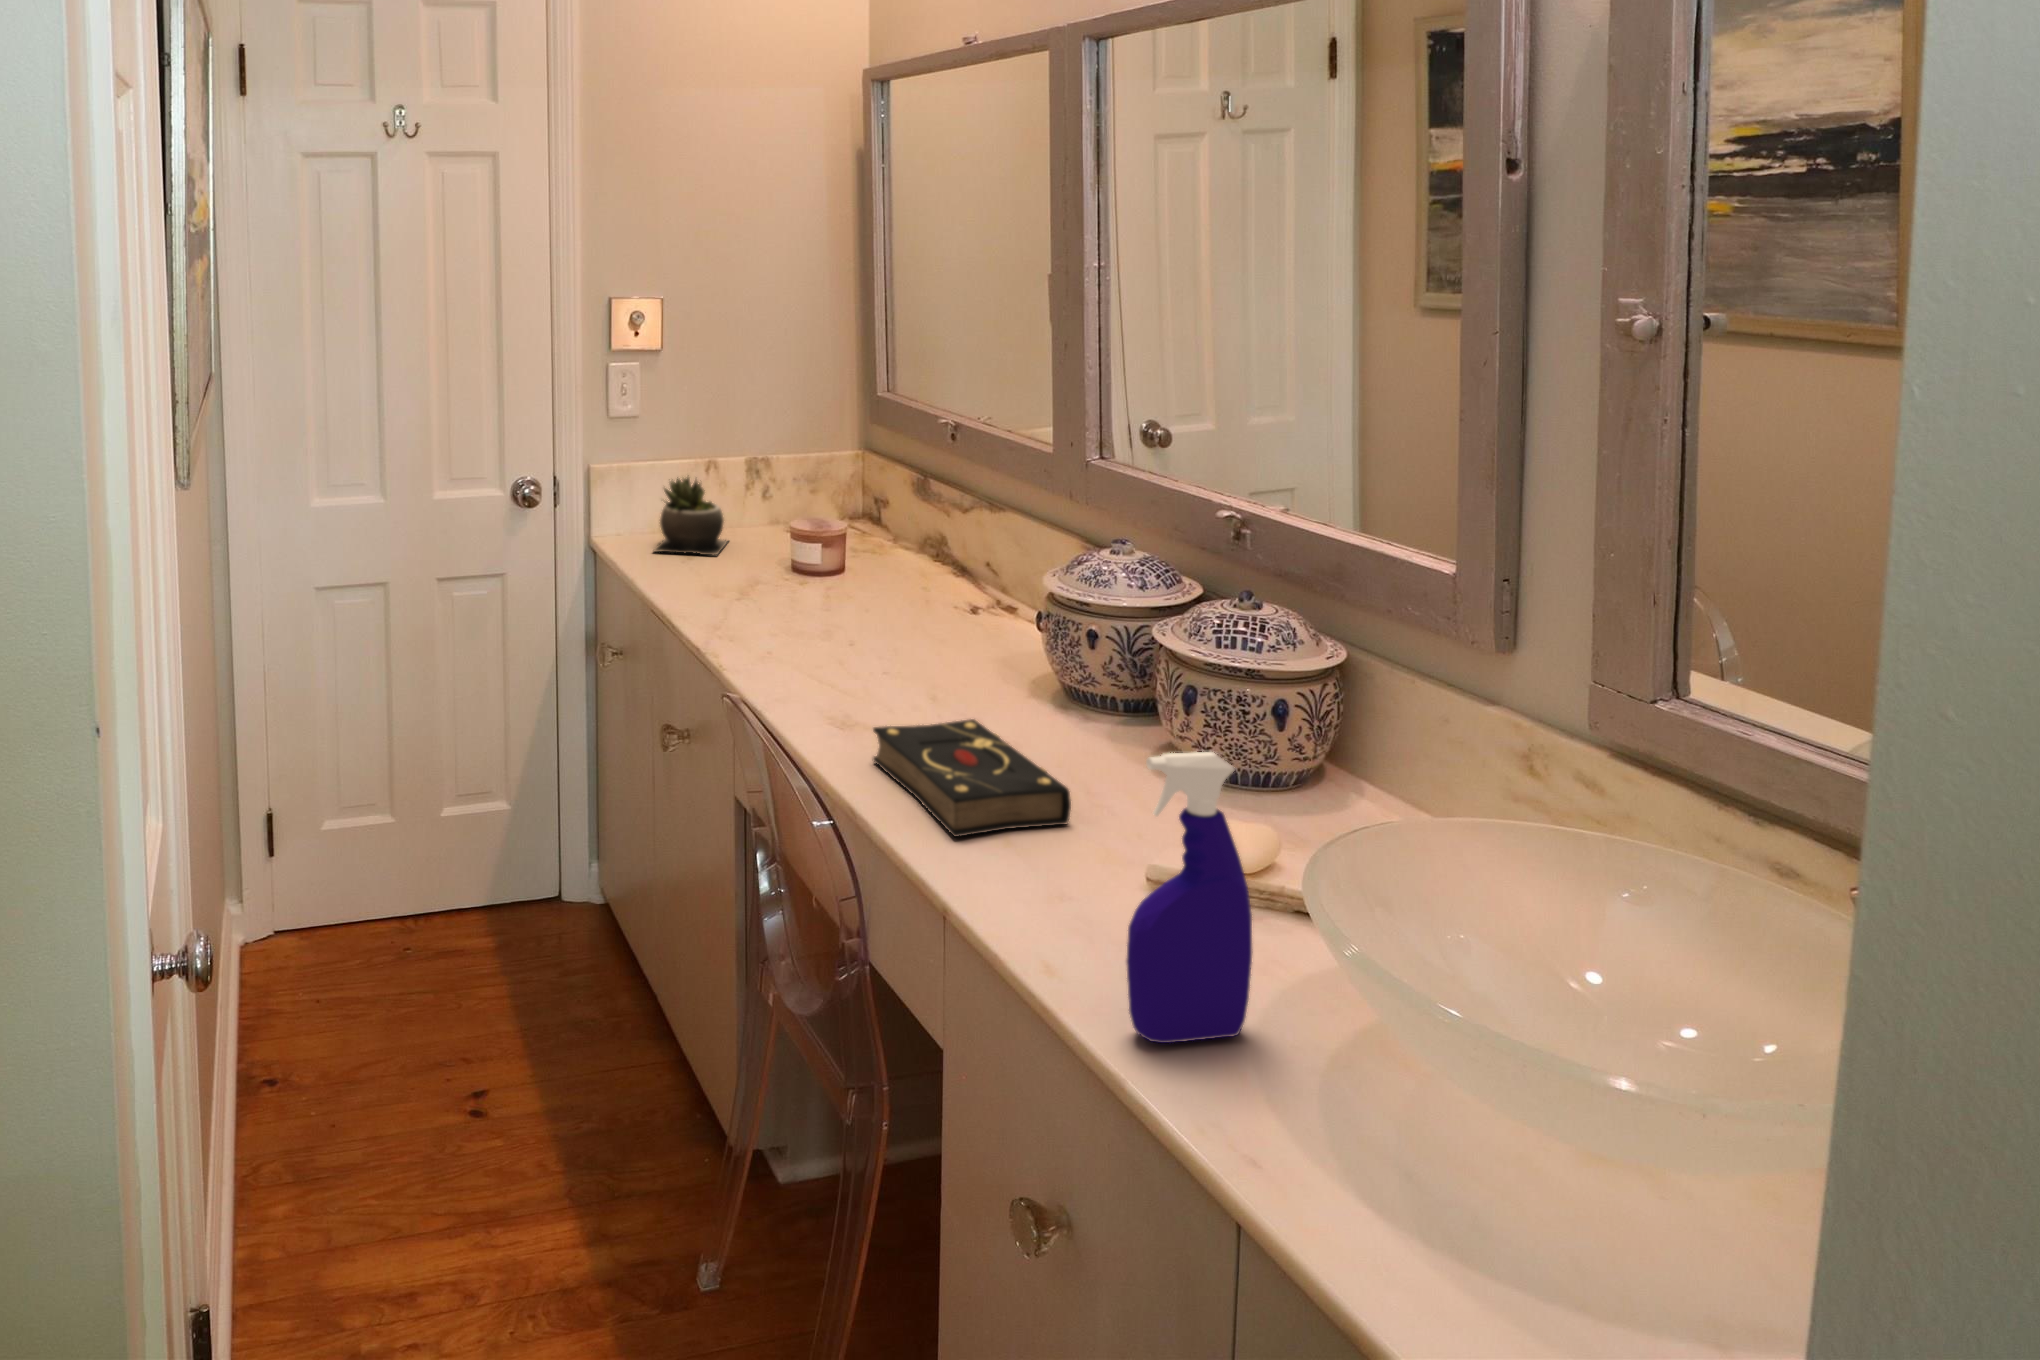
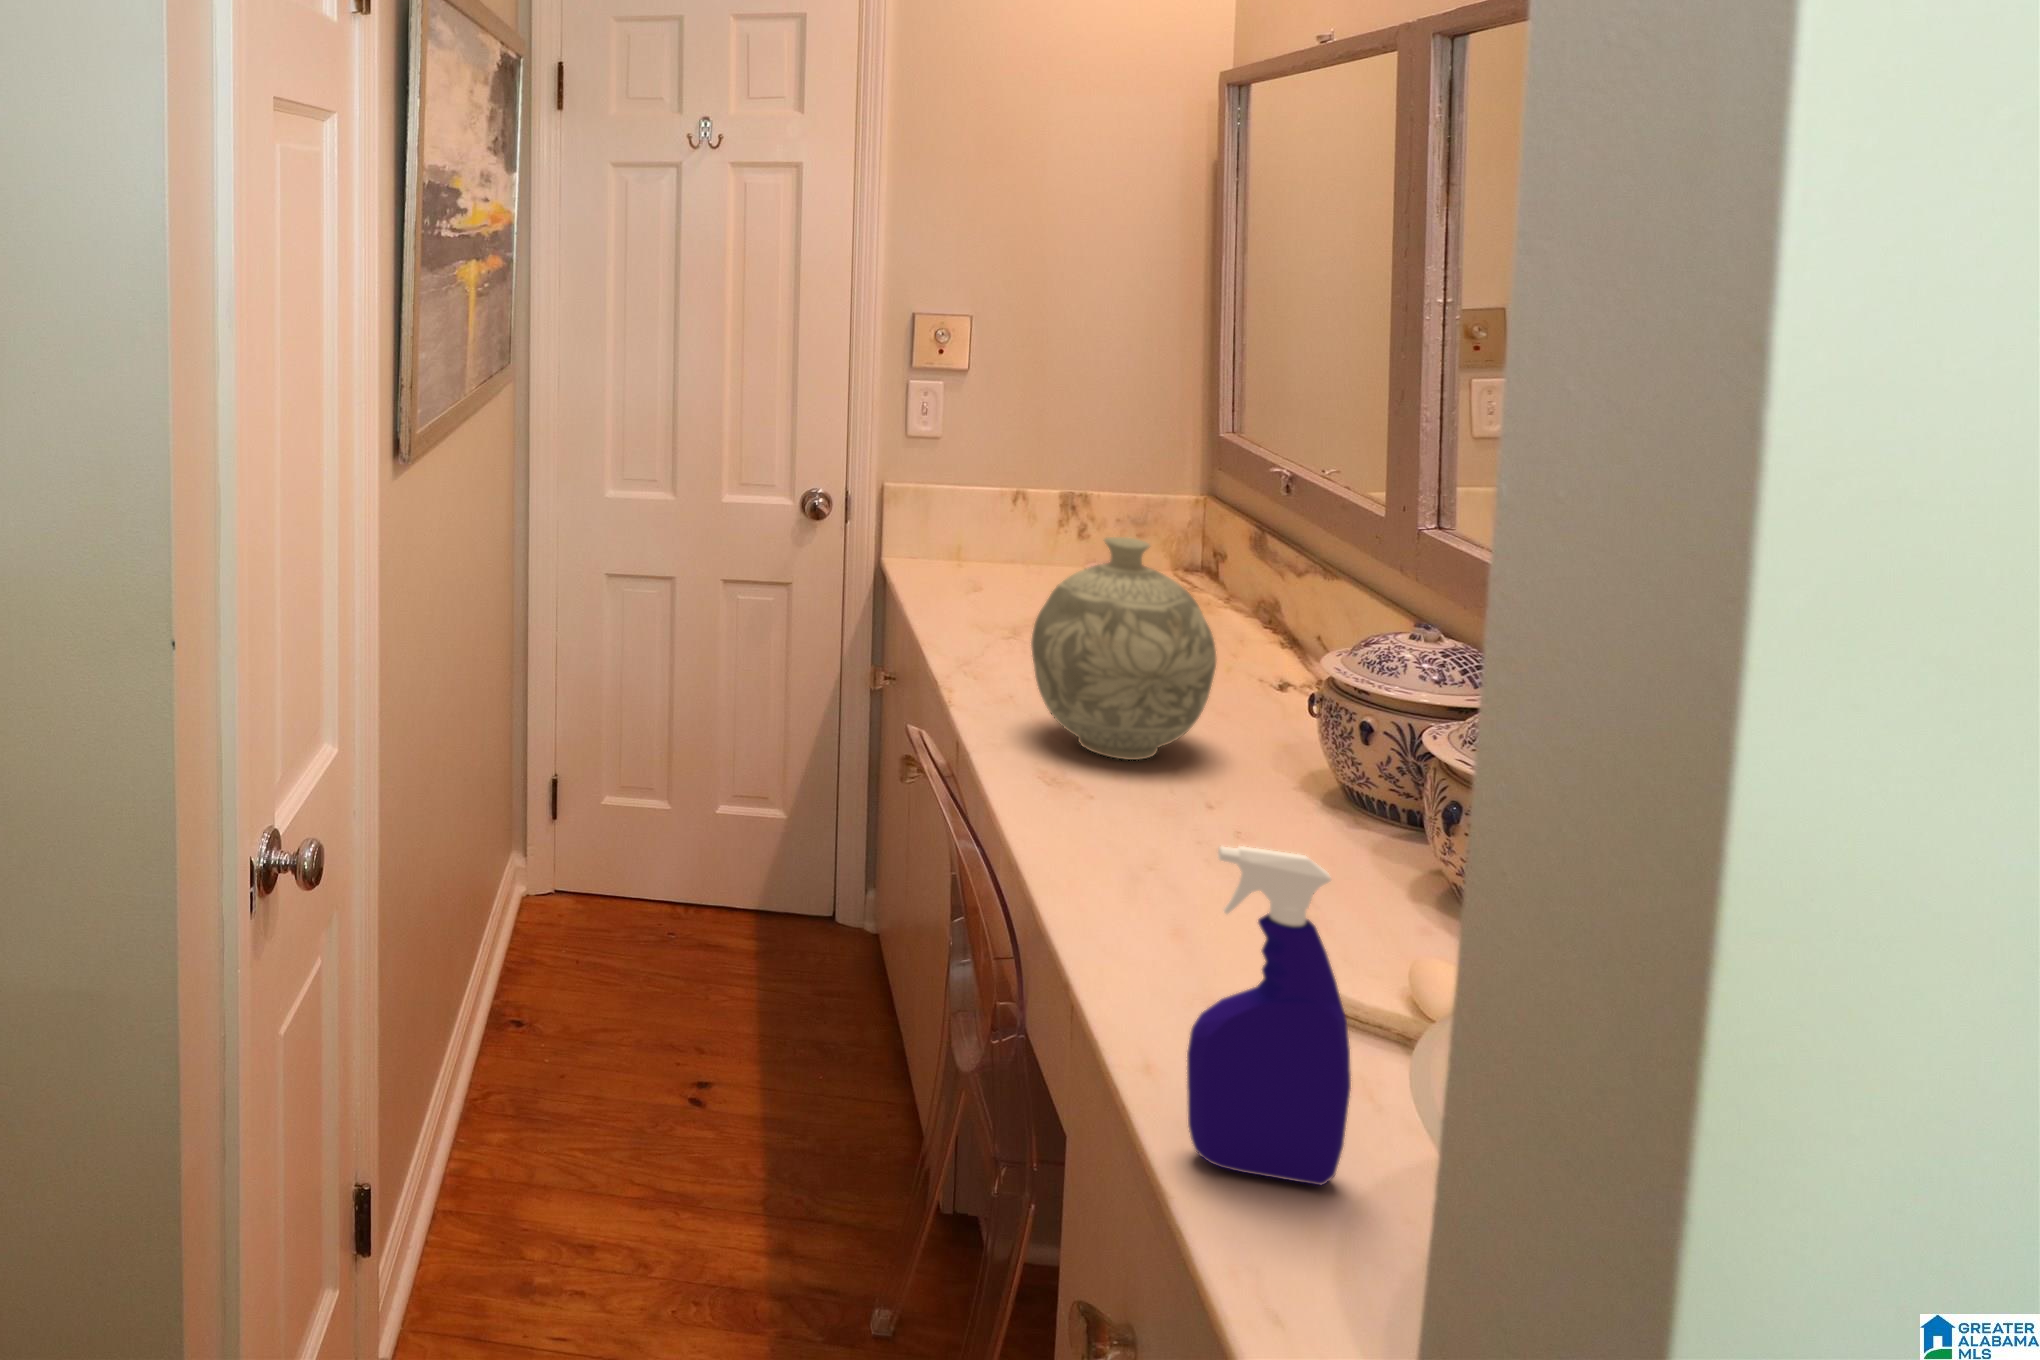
succulent plant: present [654,477,728,555] -> none [935,502,1029,591]
decorative vase: none [806,492,960,694] -> present [1031,537,1216,760]
book: present [873,719,1071,837] -> none [1058,785,1258,928]

